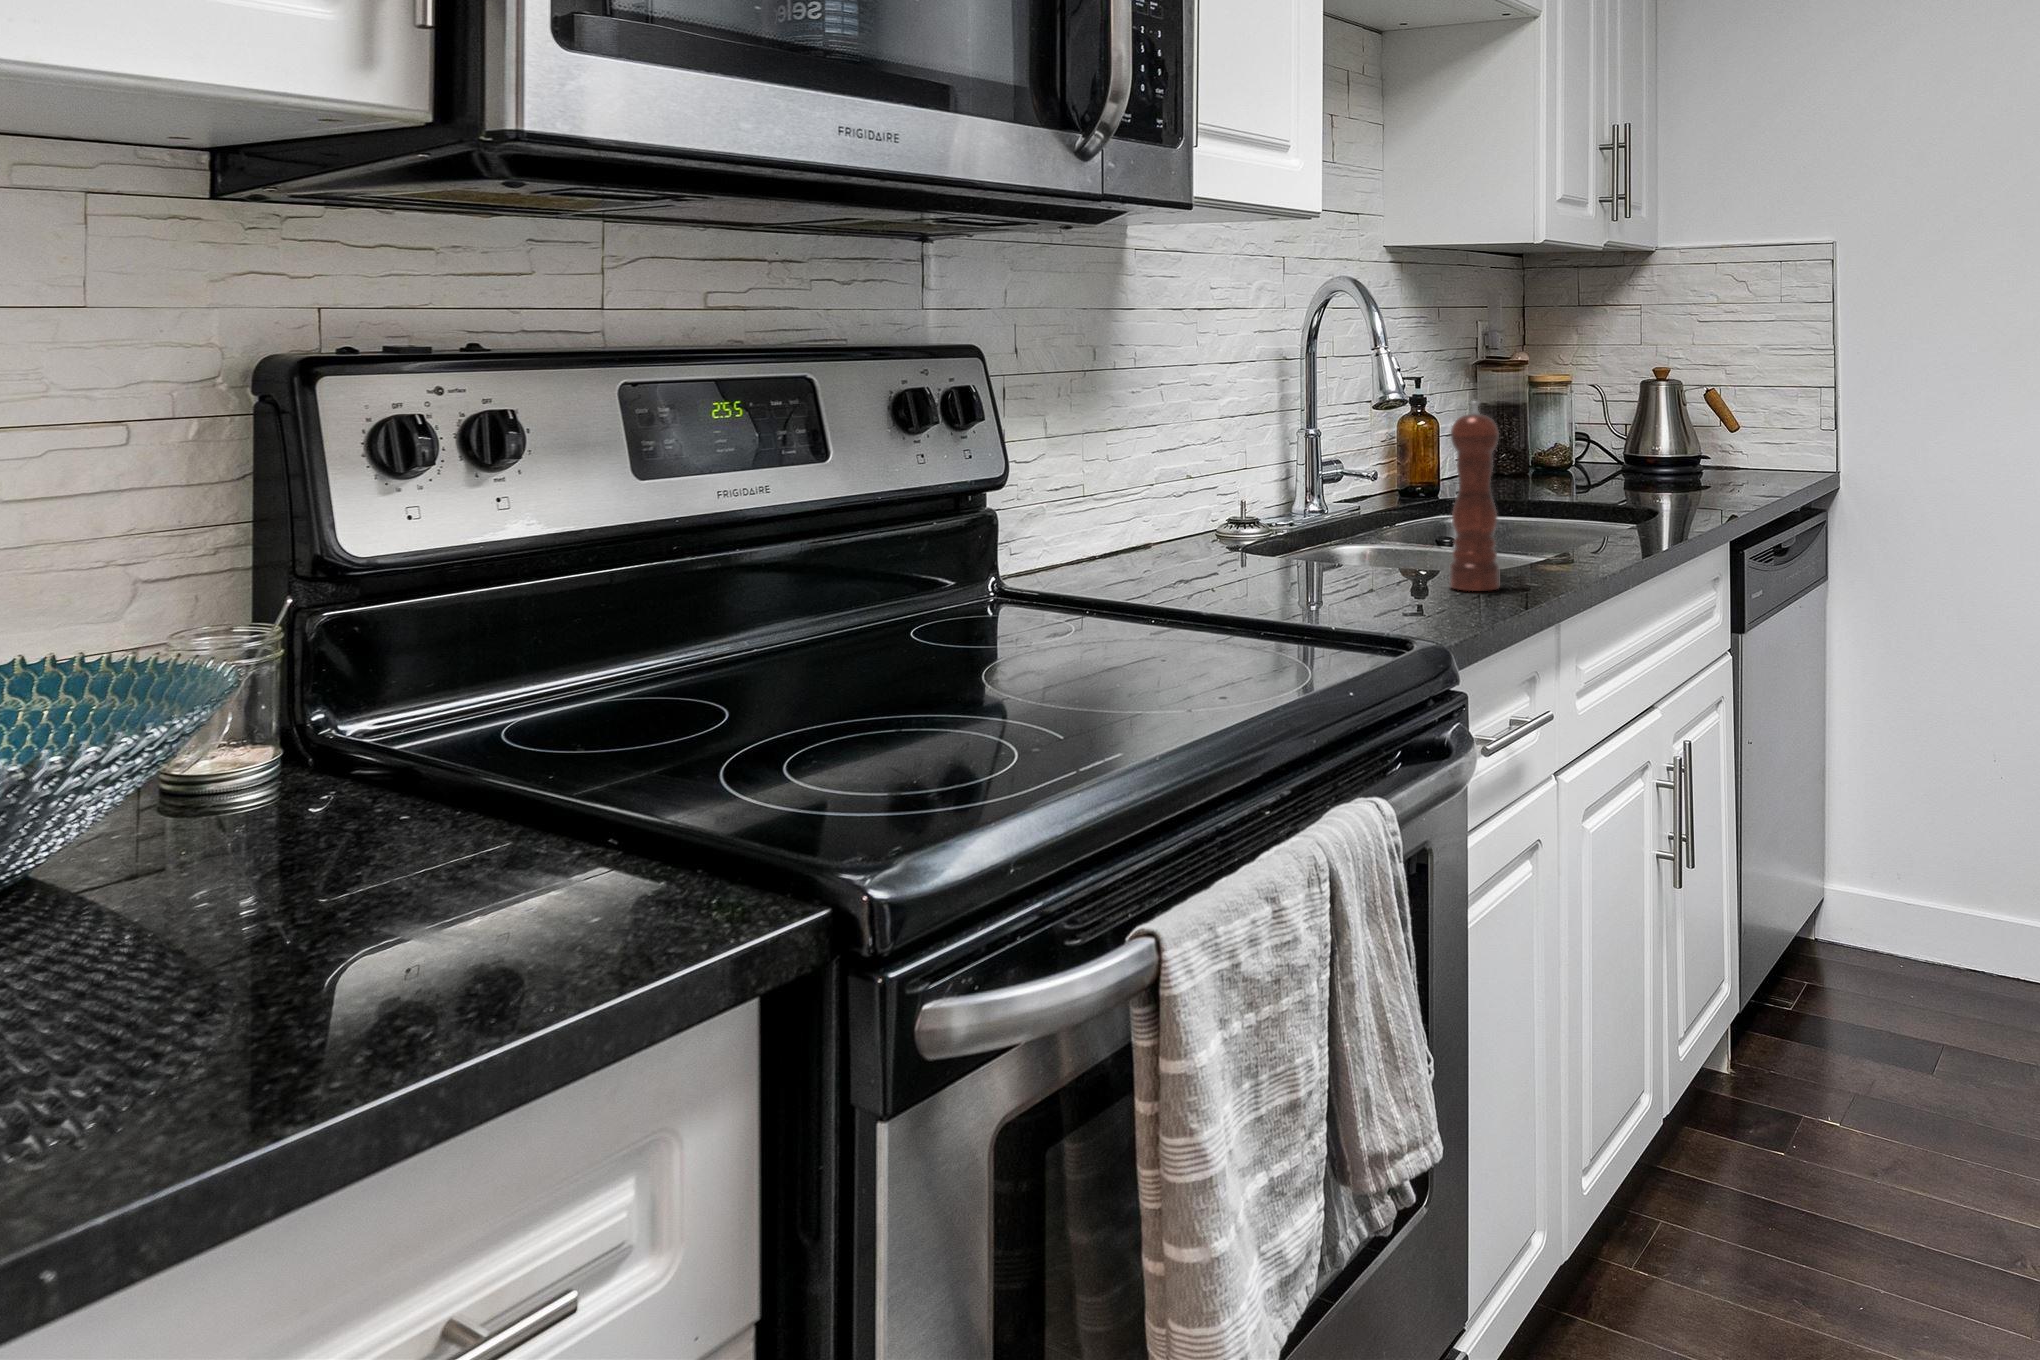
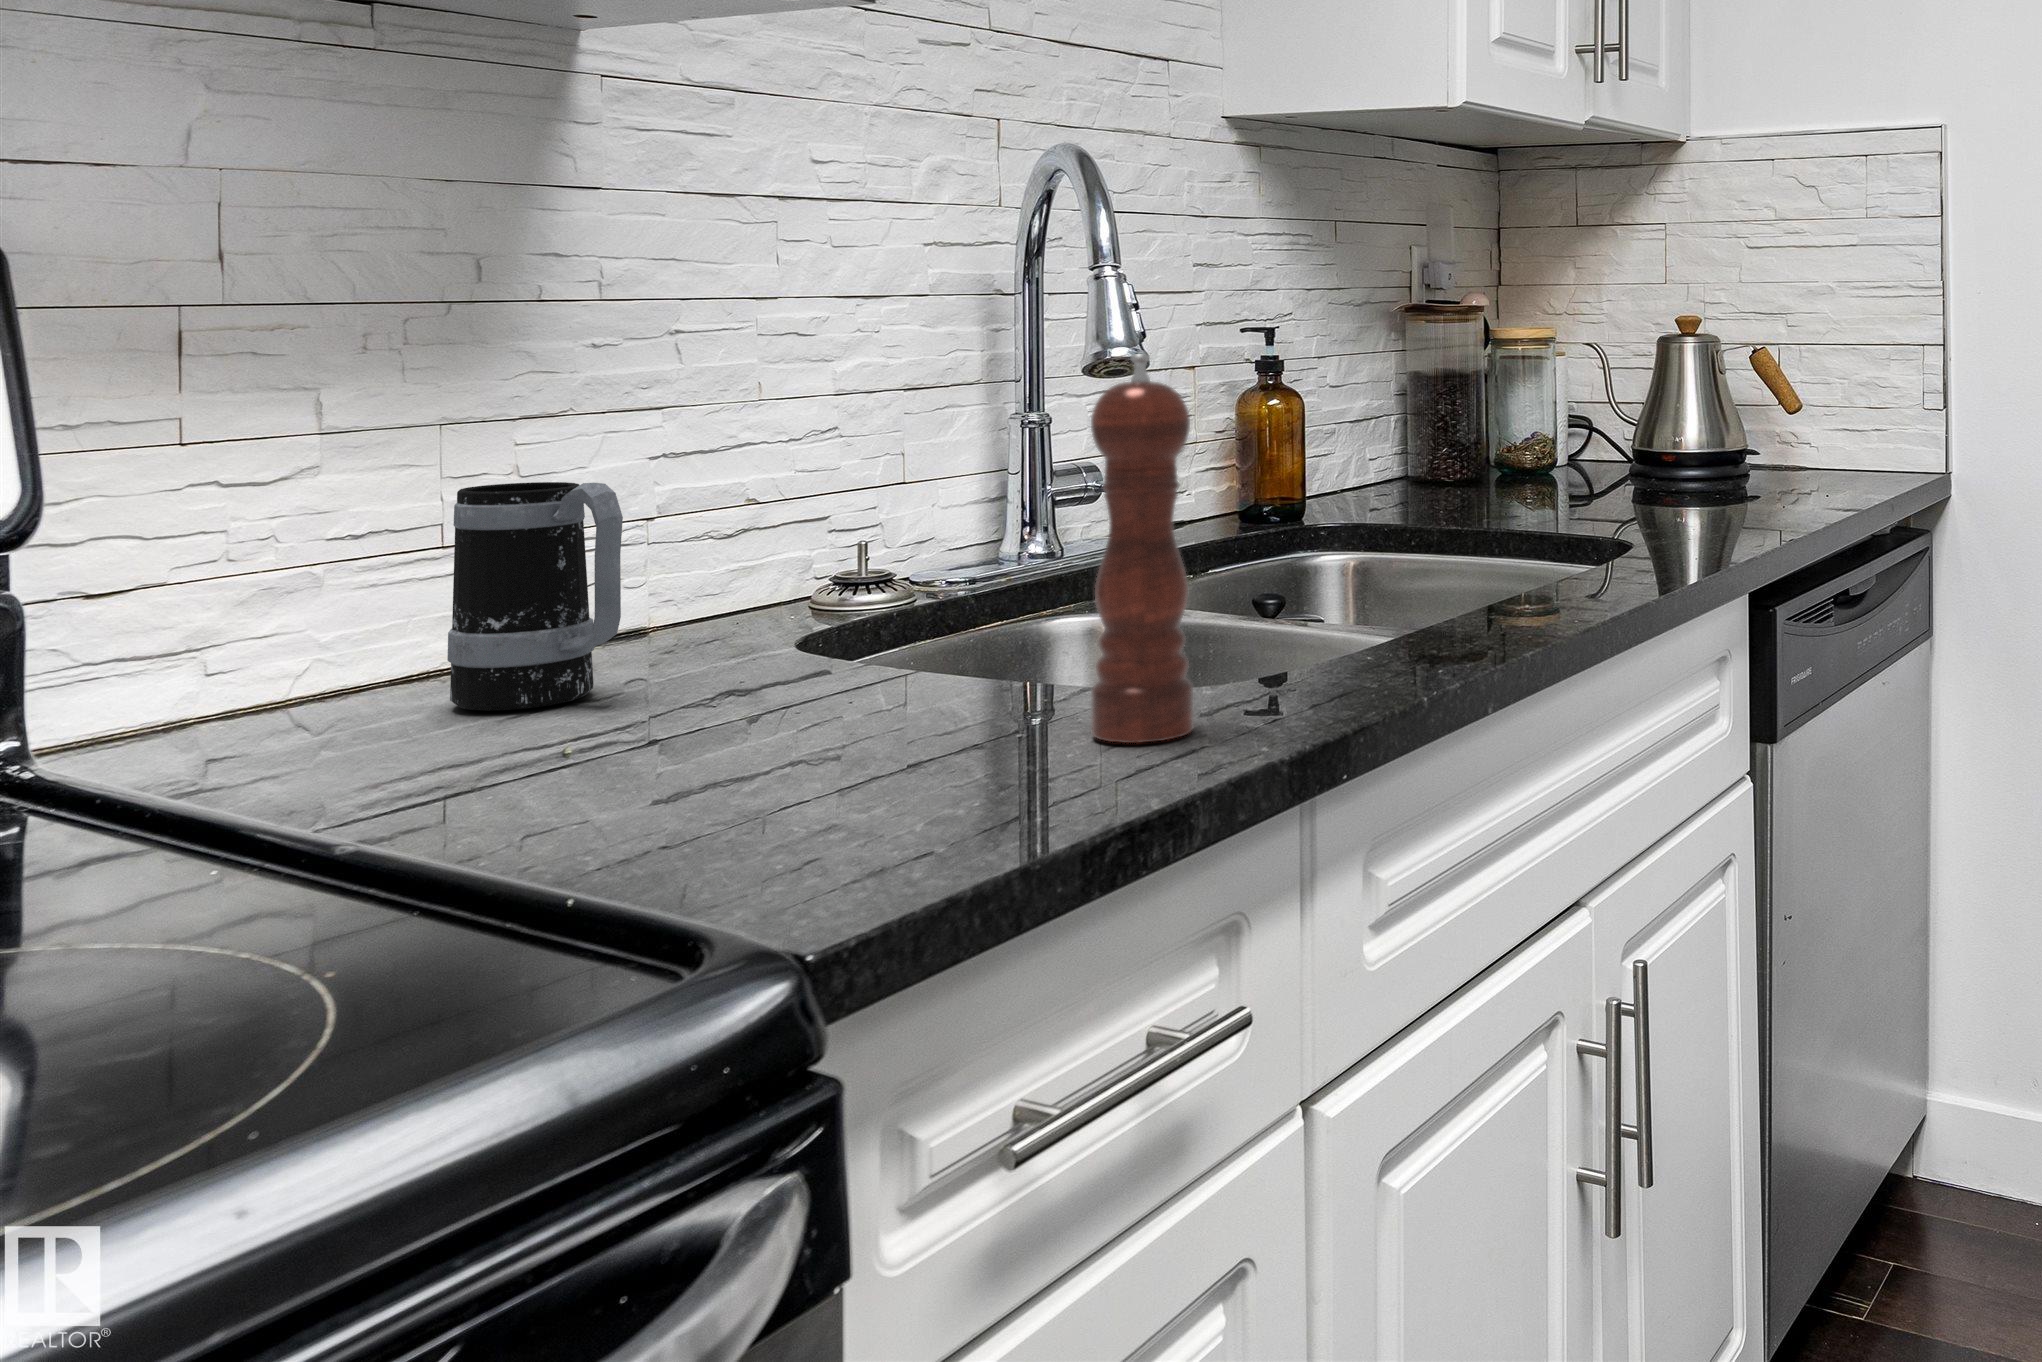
mug: none [1098,462,1186,575] -> present [447,482,623,711]

